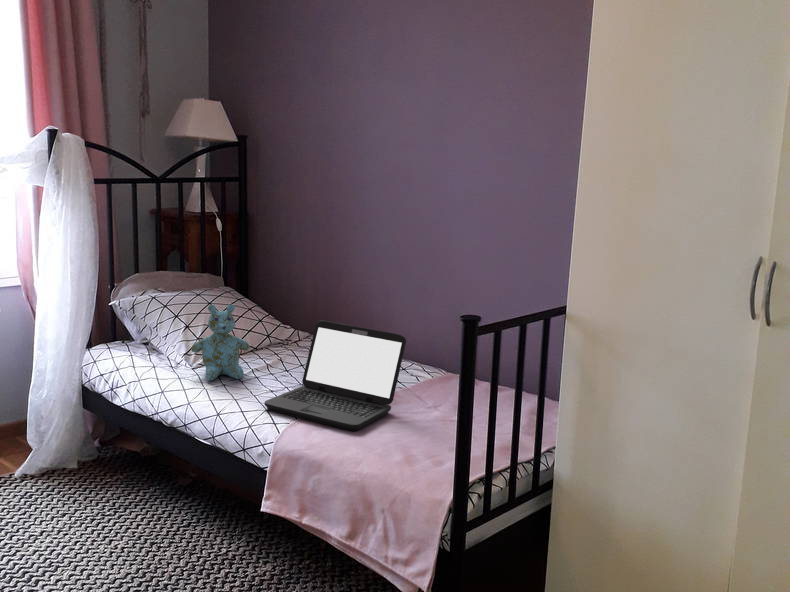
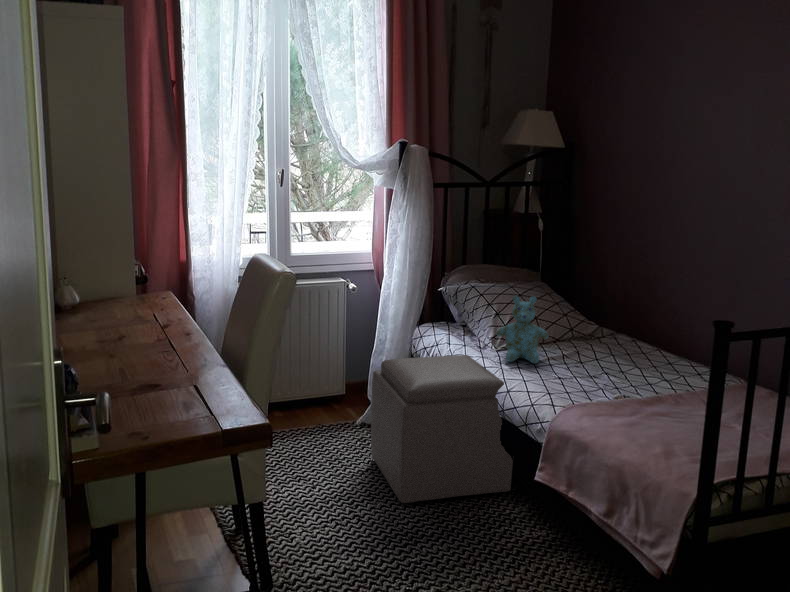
laptop: present [264,320,406,431] -> none [550,316,691,421]
ottoman: none [40,377,226,567] -> present [371,355,513,503]

